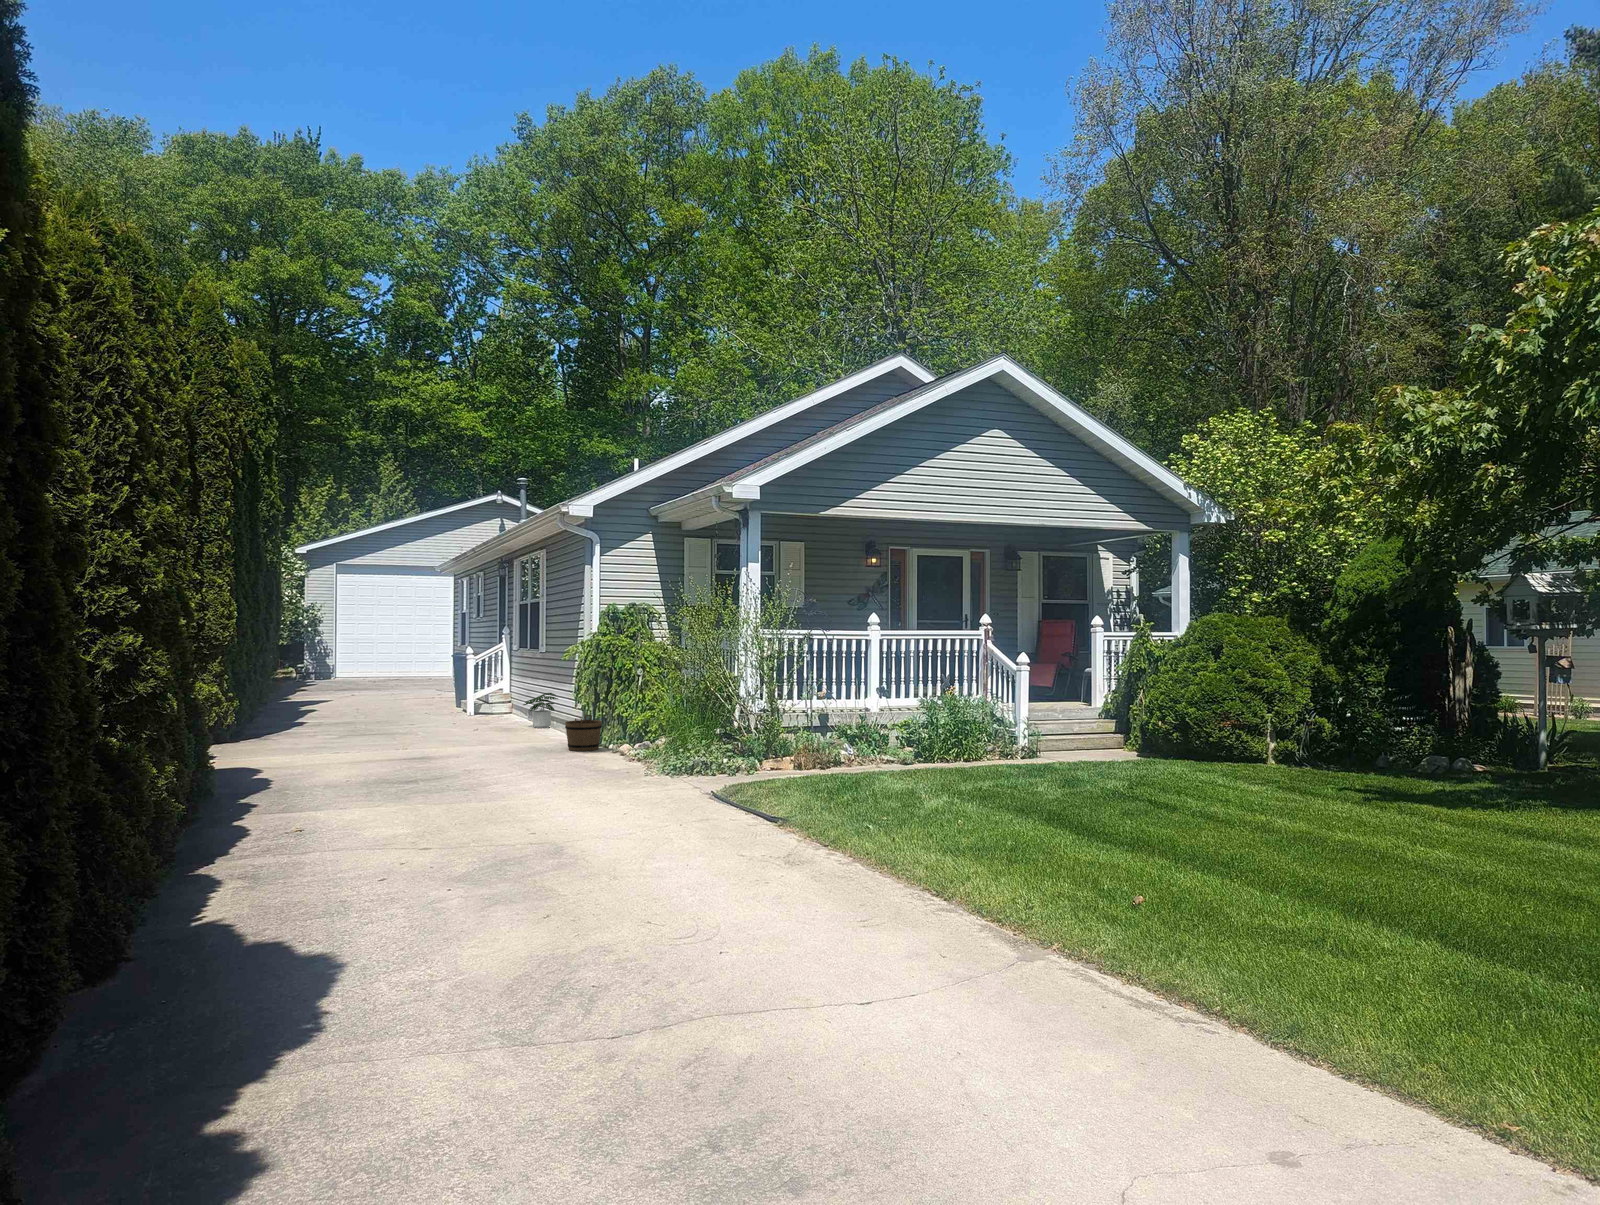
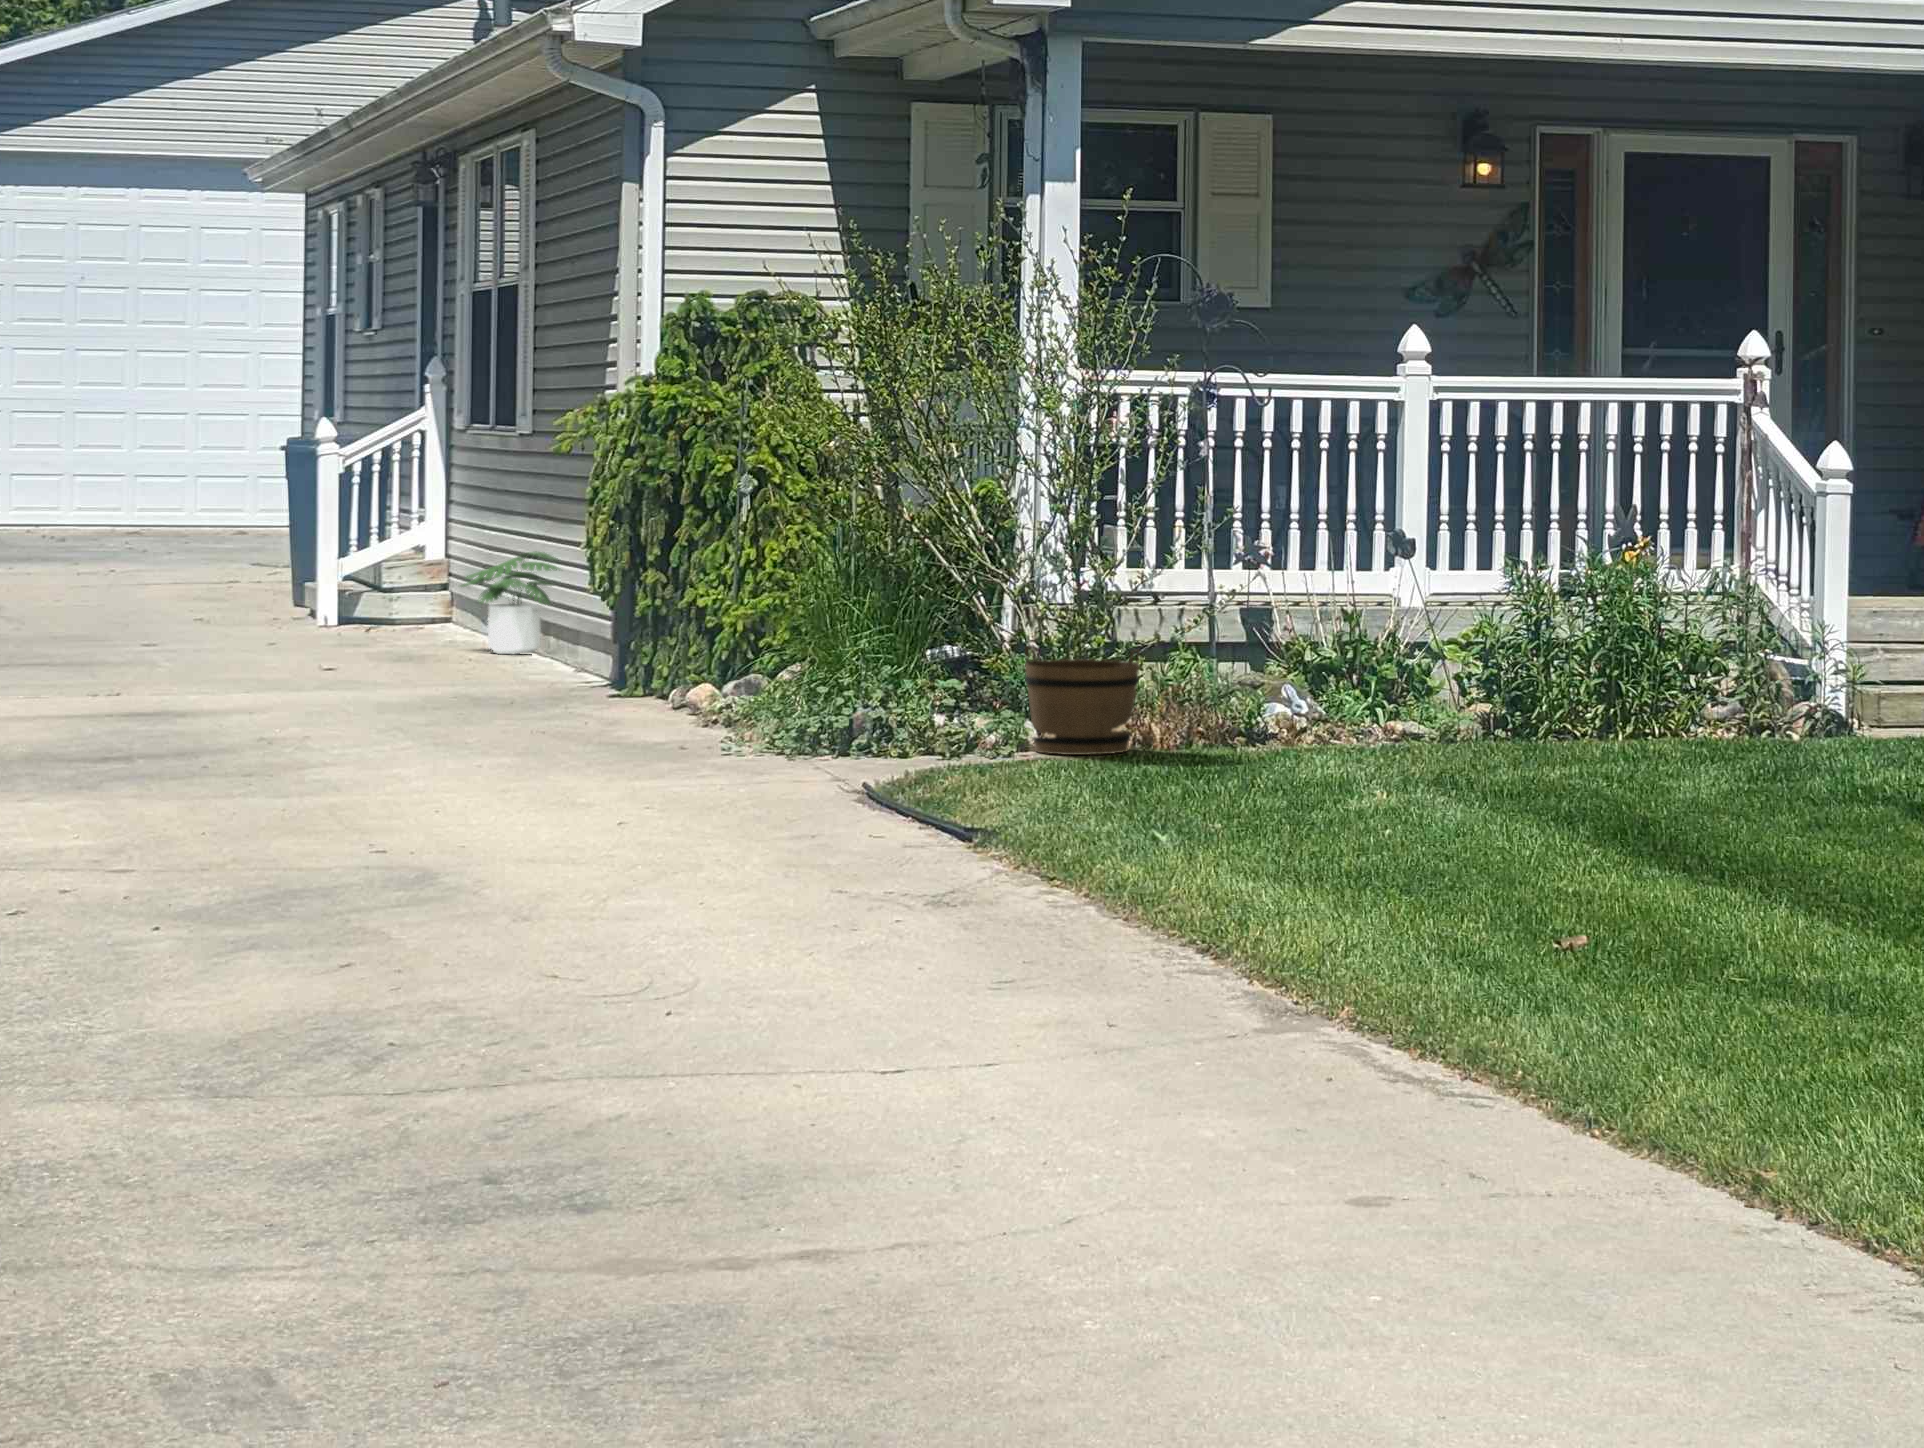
bucket: present [565,715,602,751] -> present [1025,645,1140,755]

